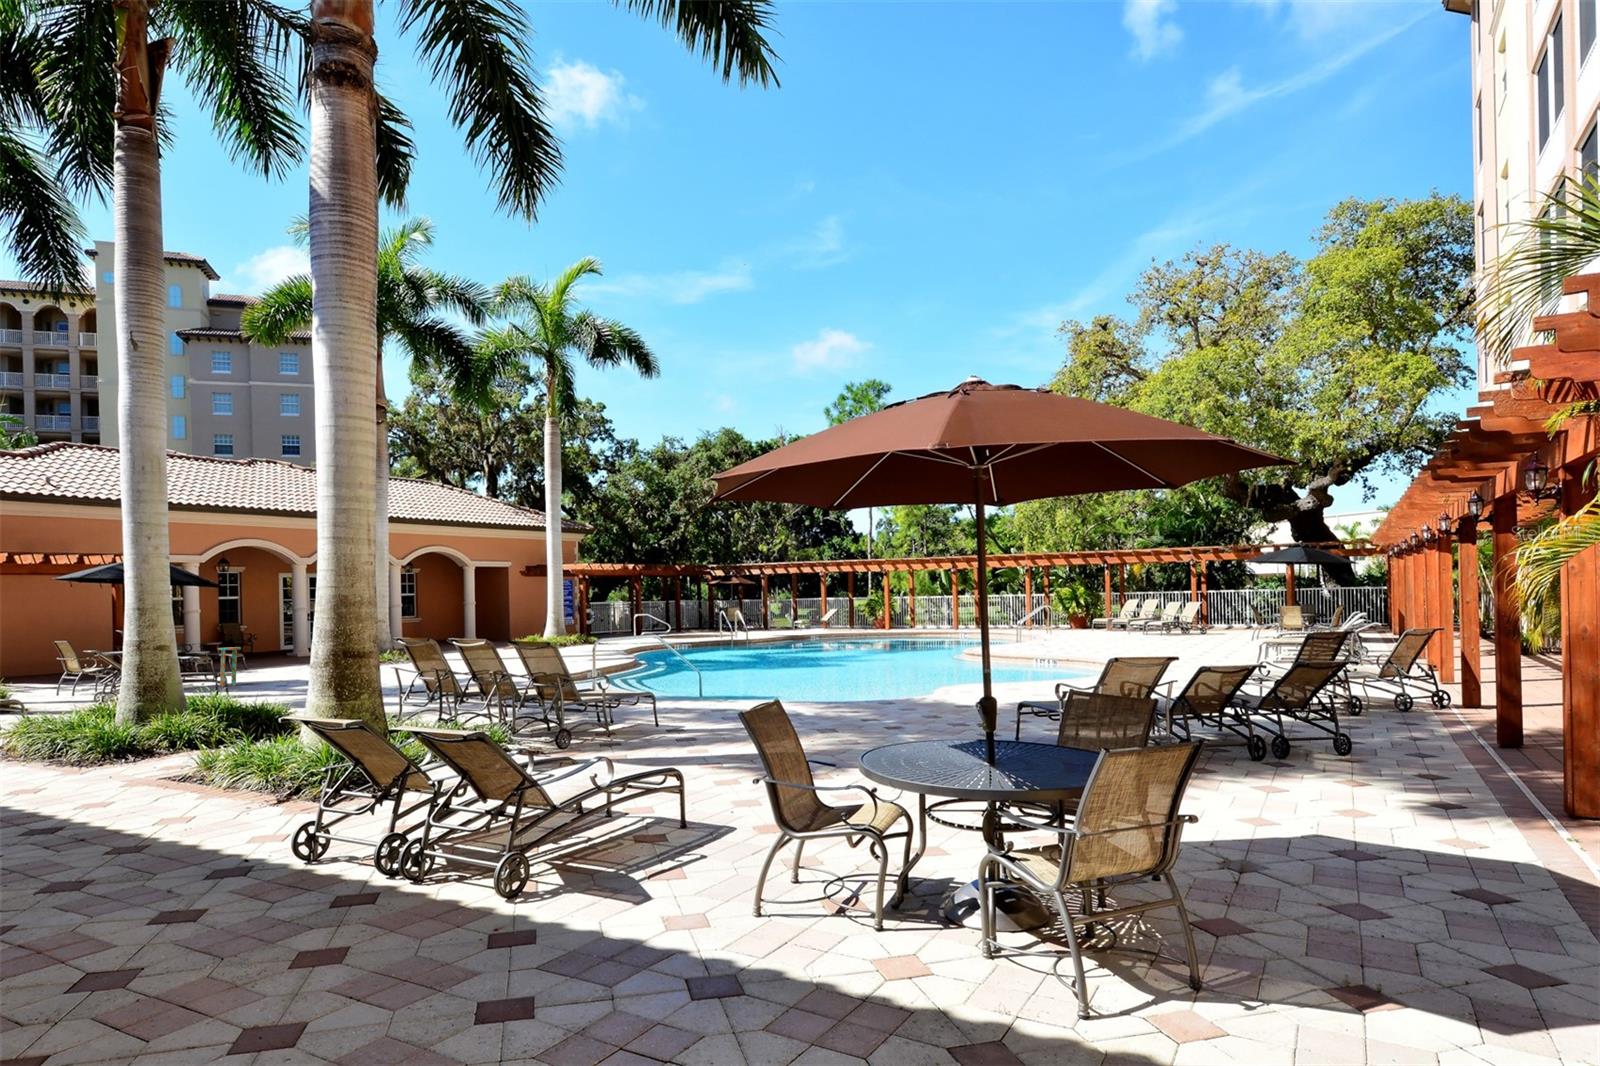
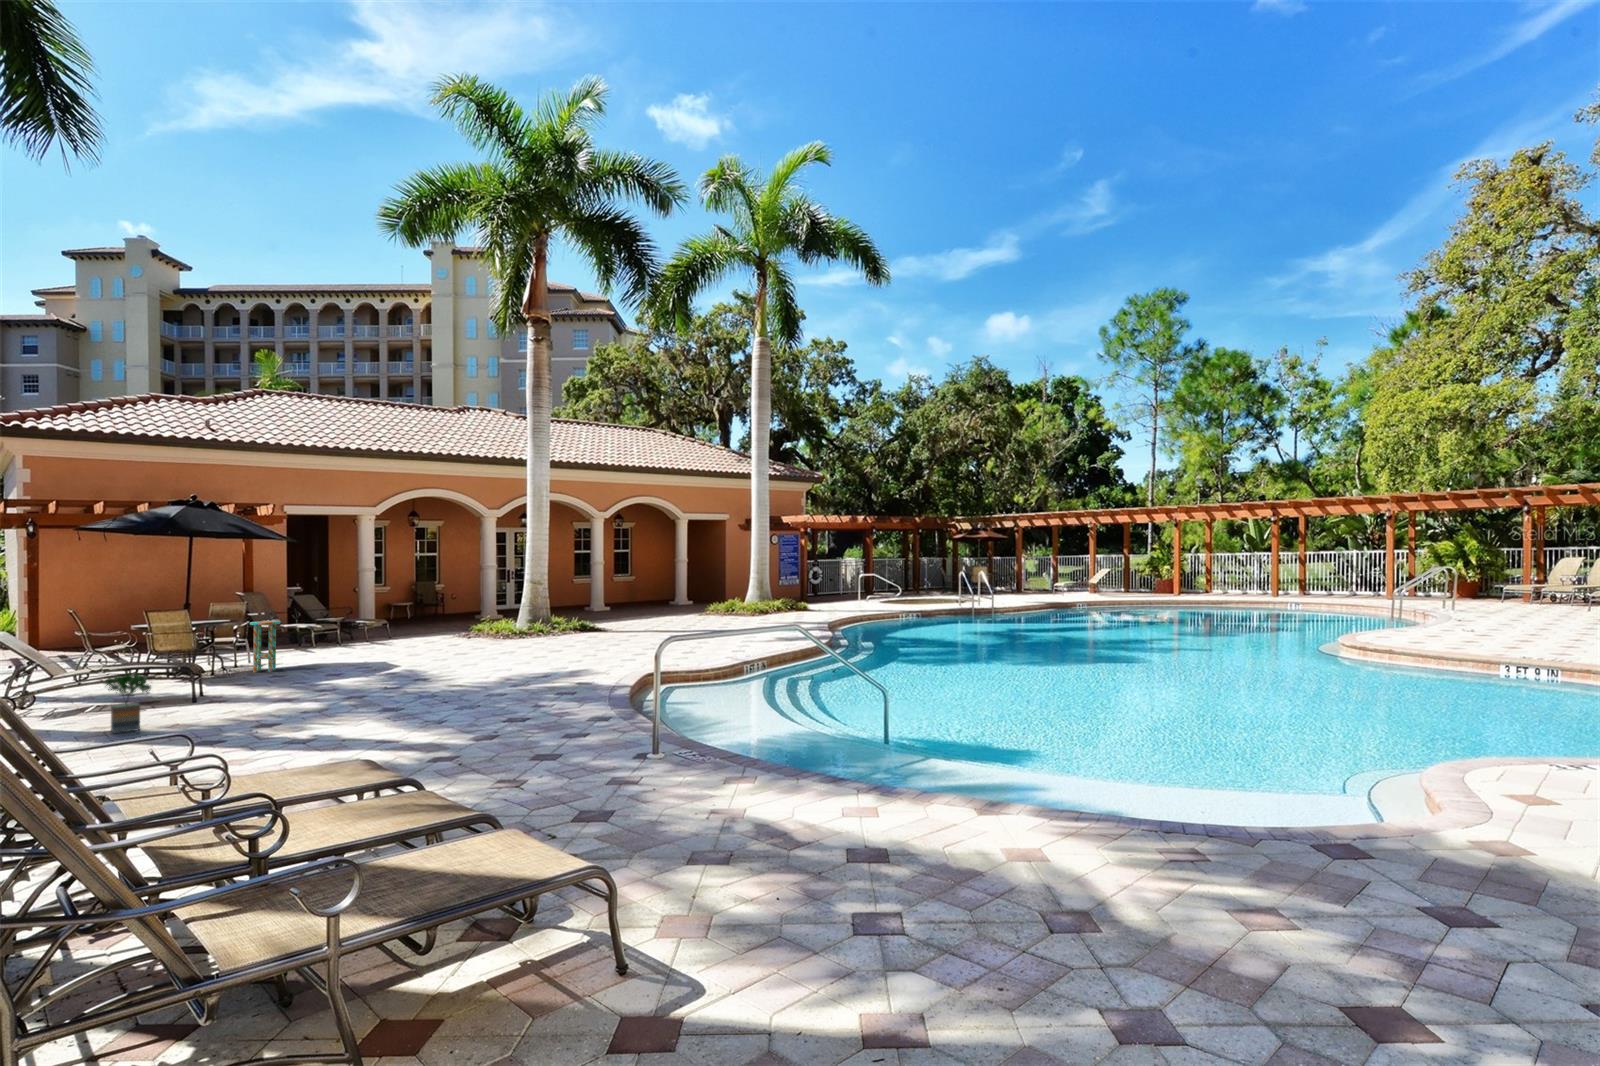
potted tree: none [239,668,270,704] -> present [103,674,151,734]

